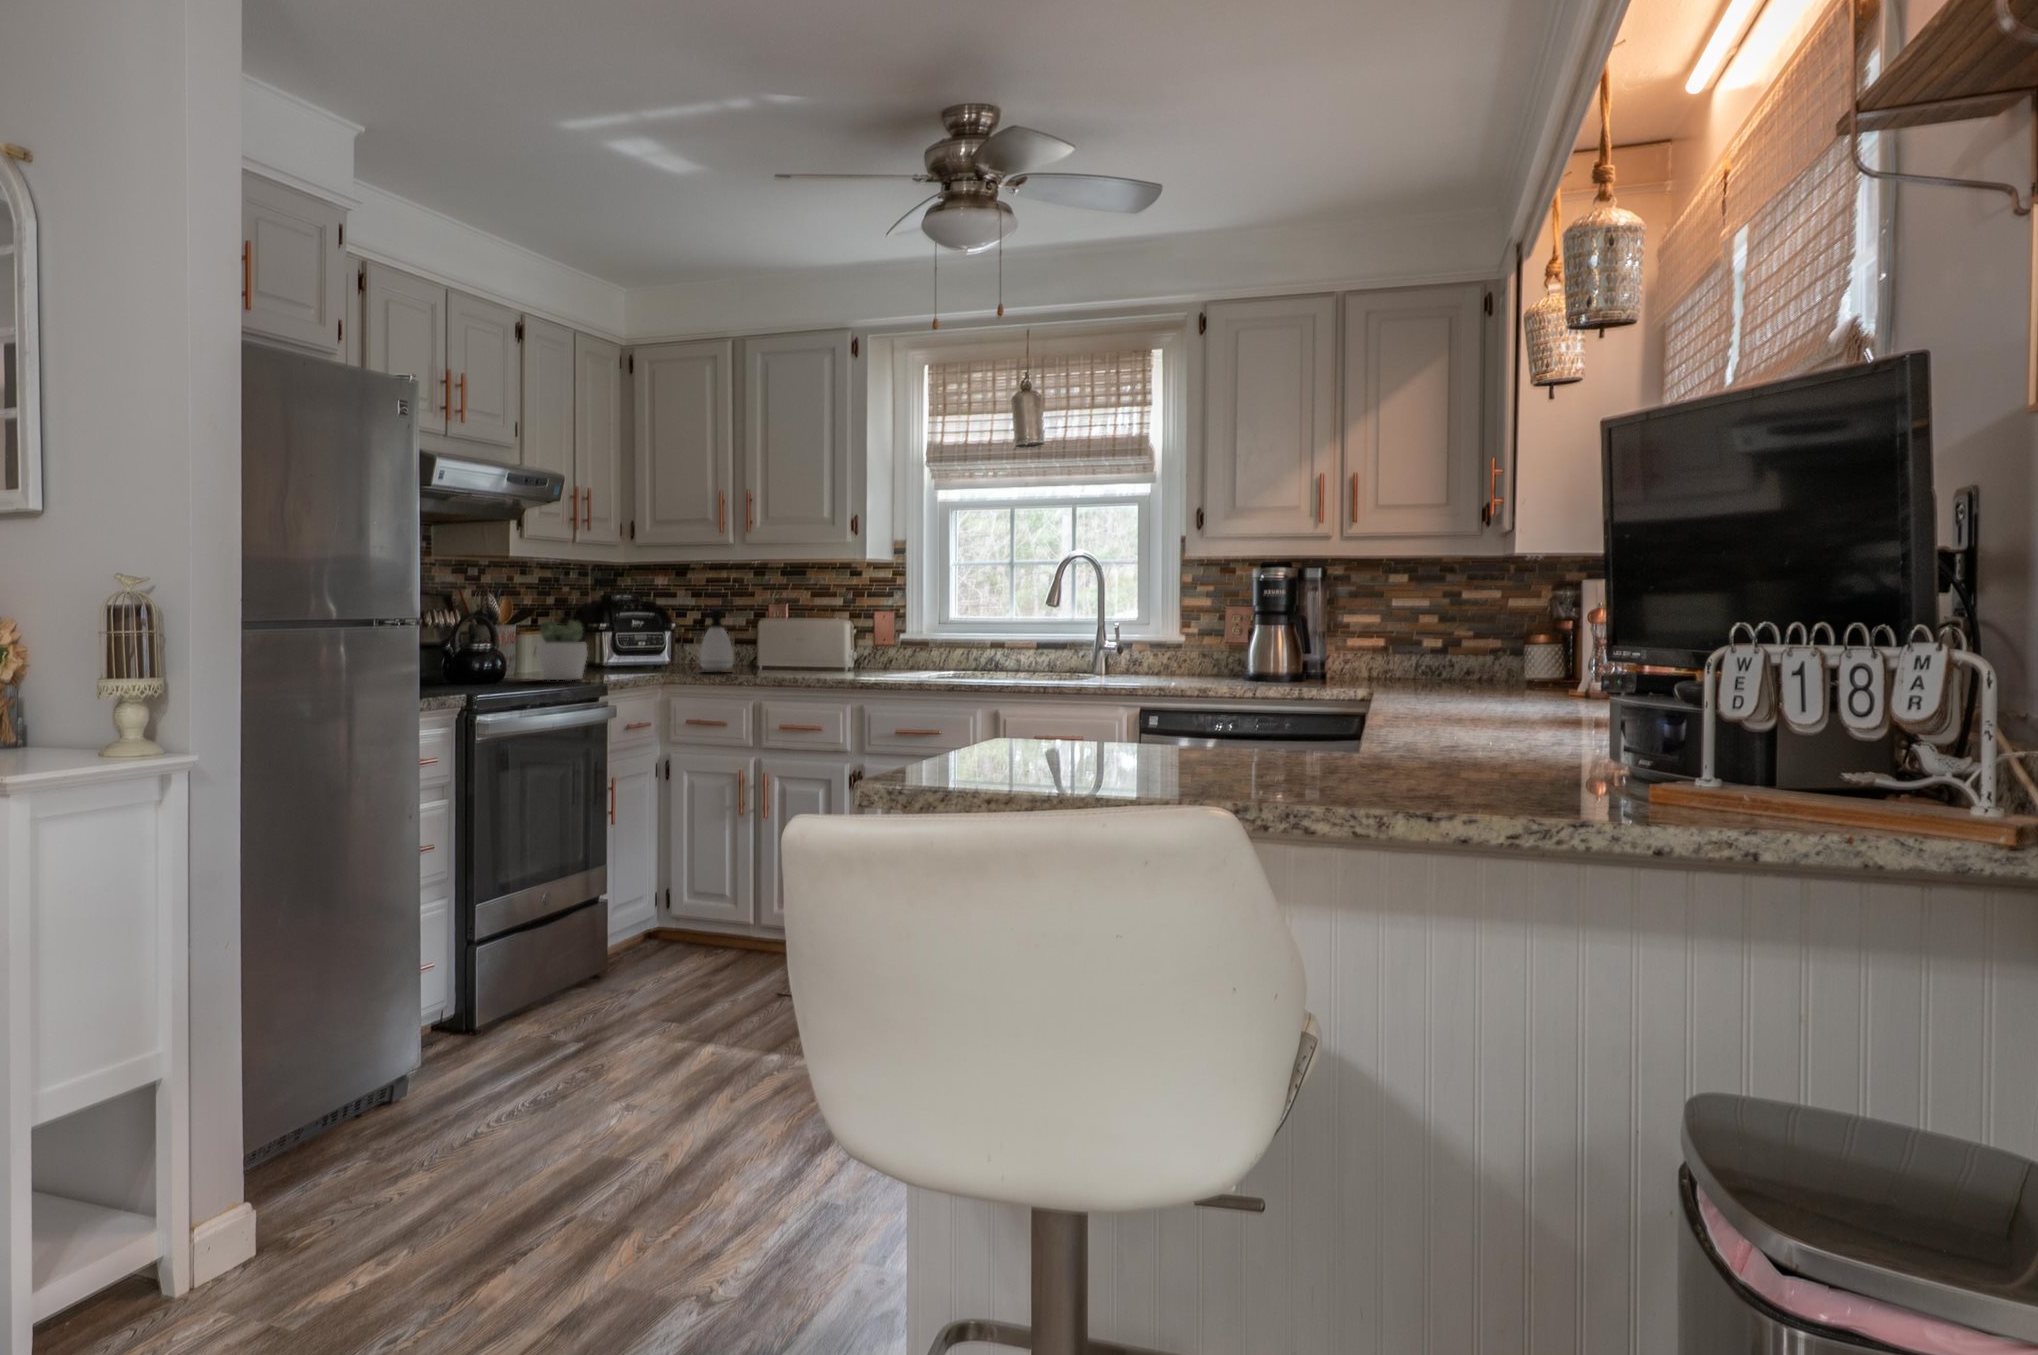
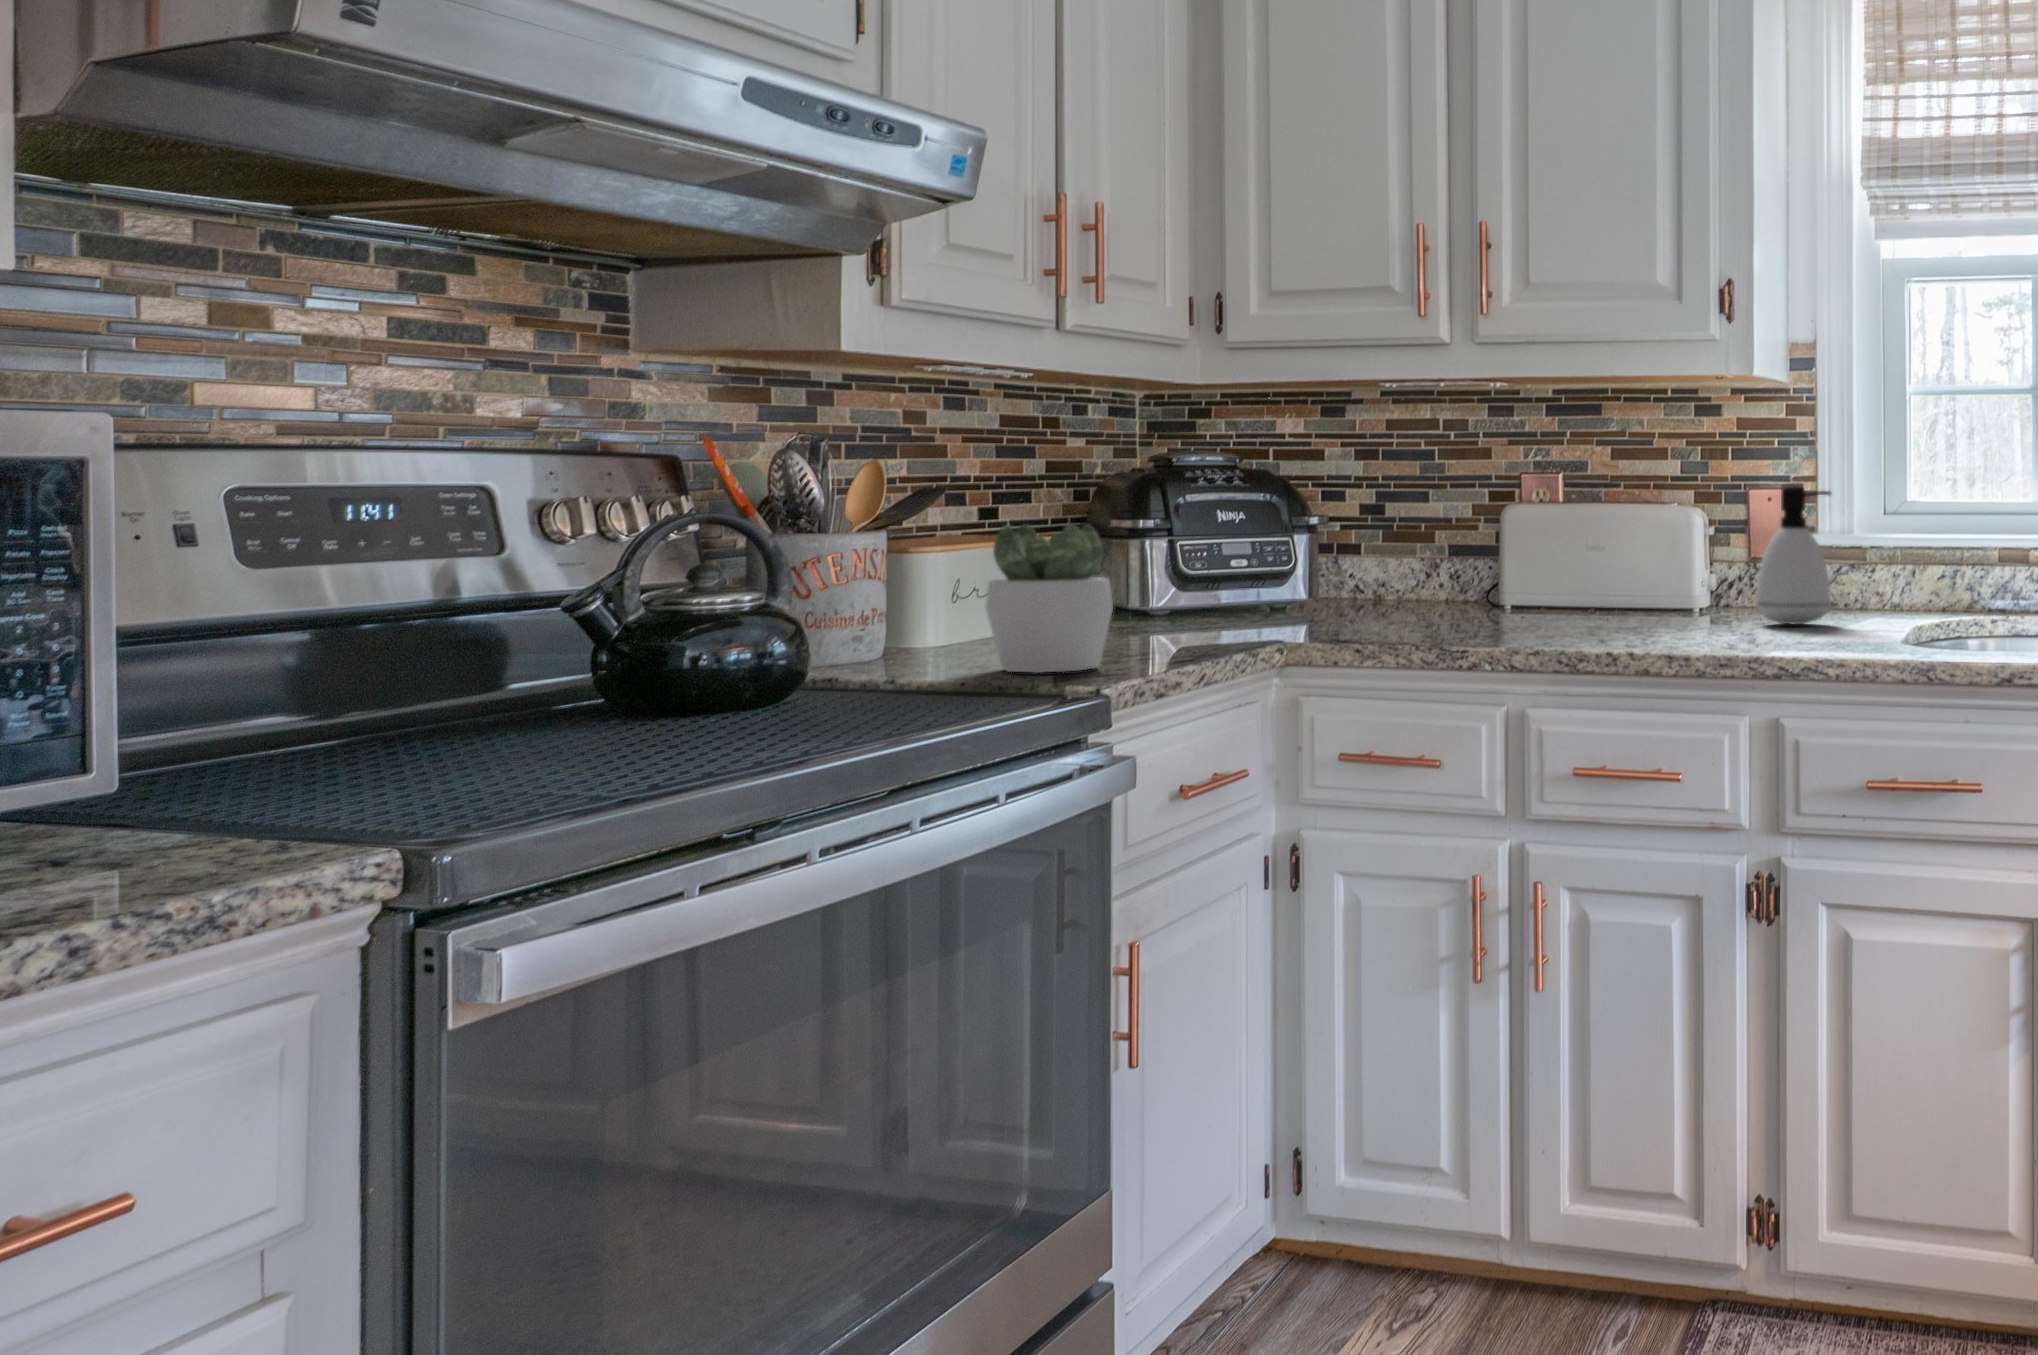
soap dispenser: present [700,608,733,671] -> present [1756,486,1831,624]

